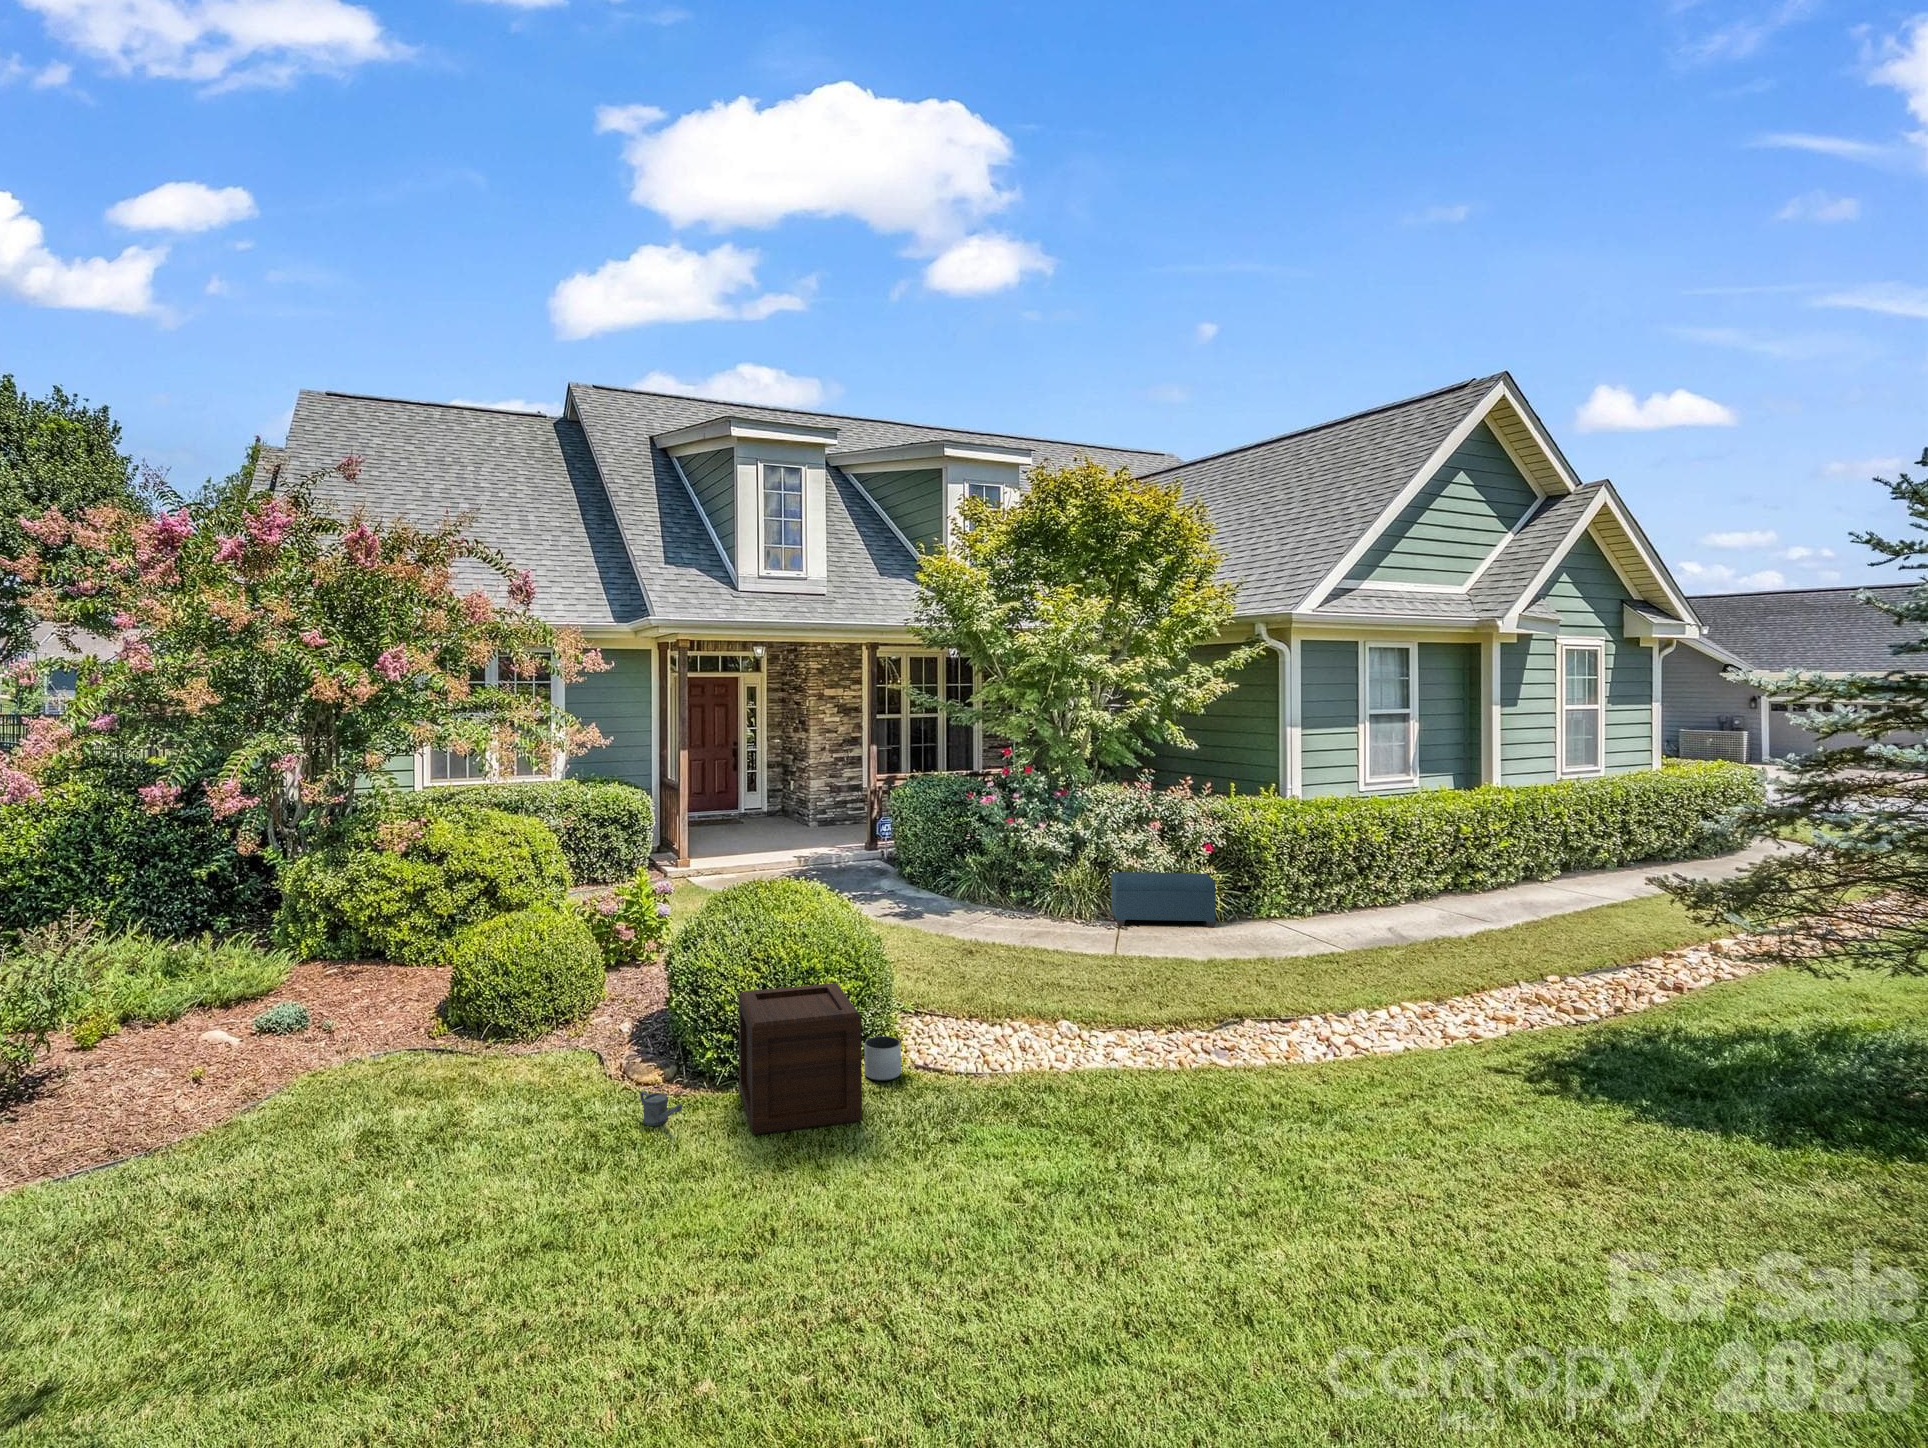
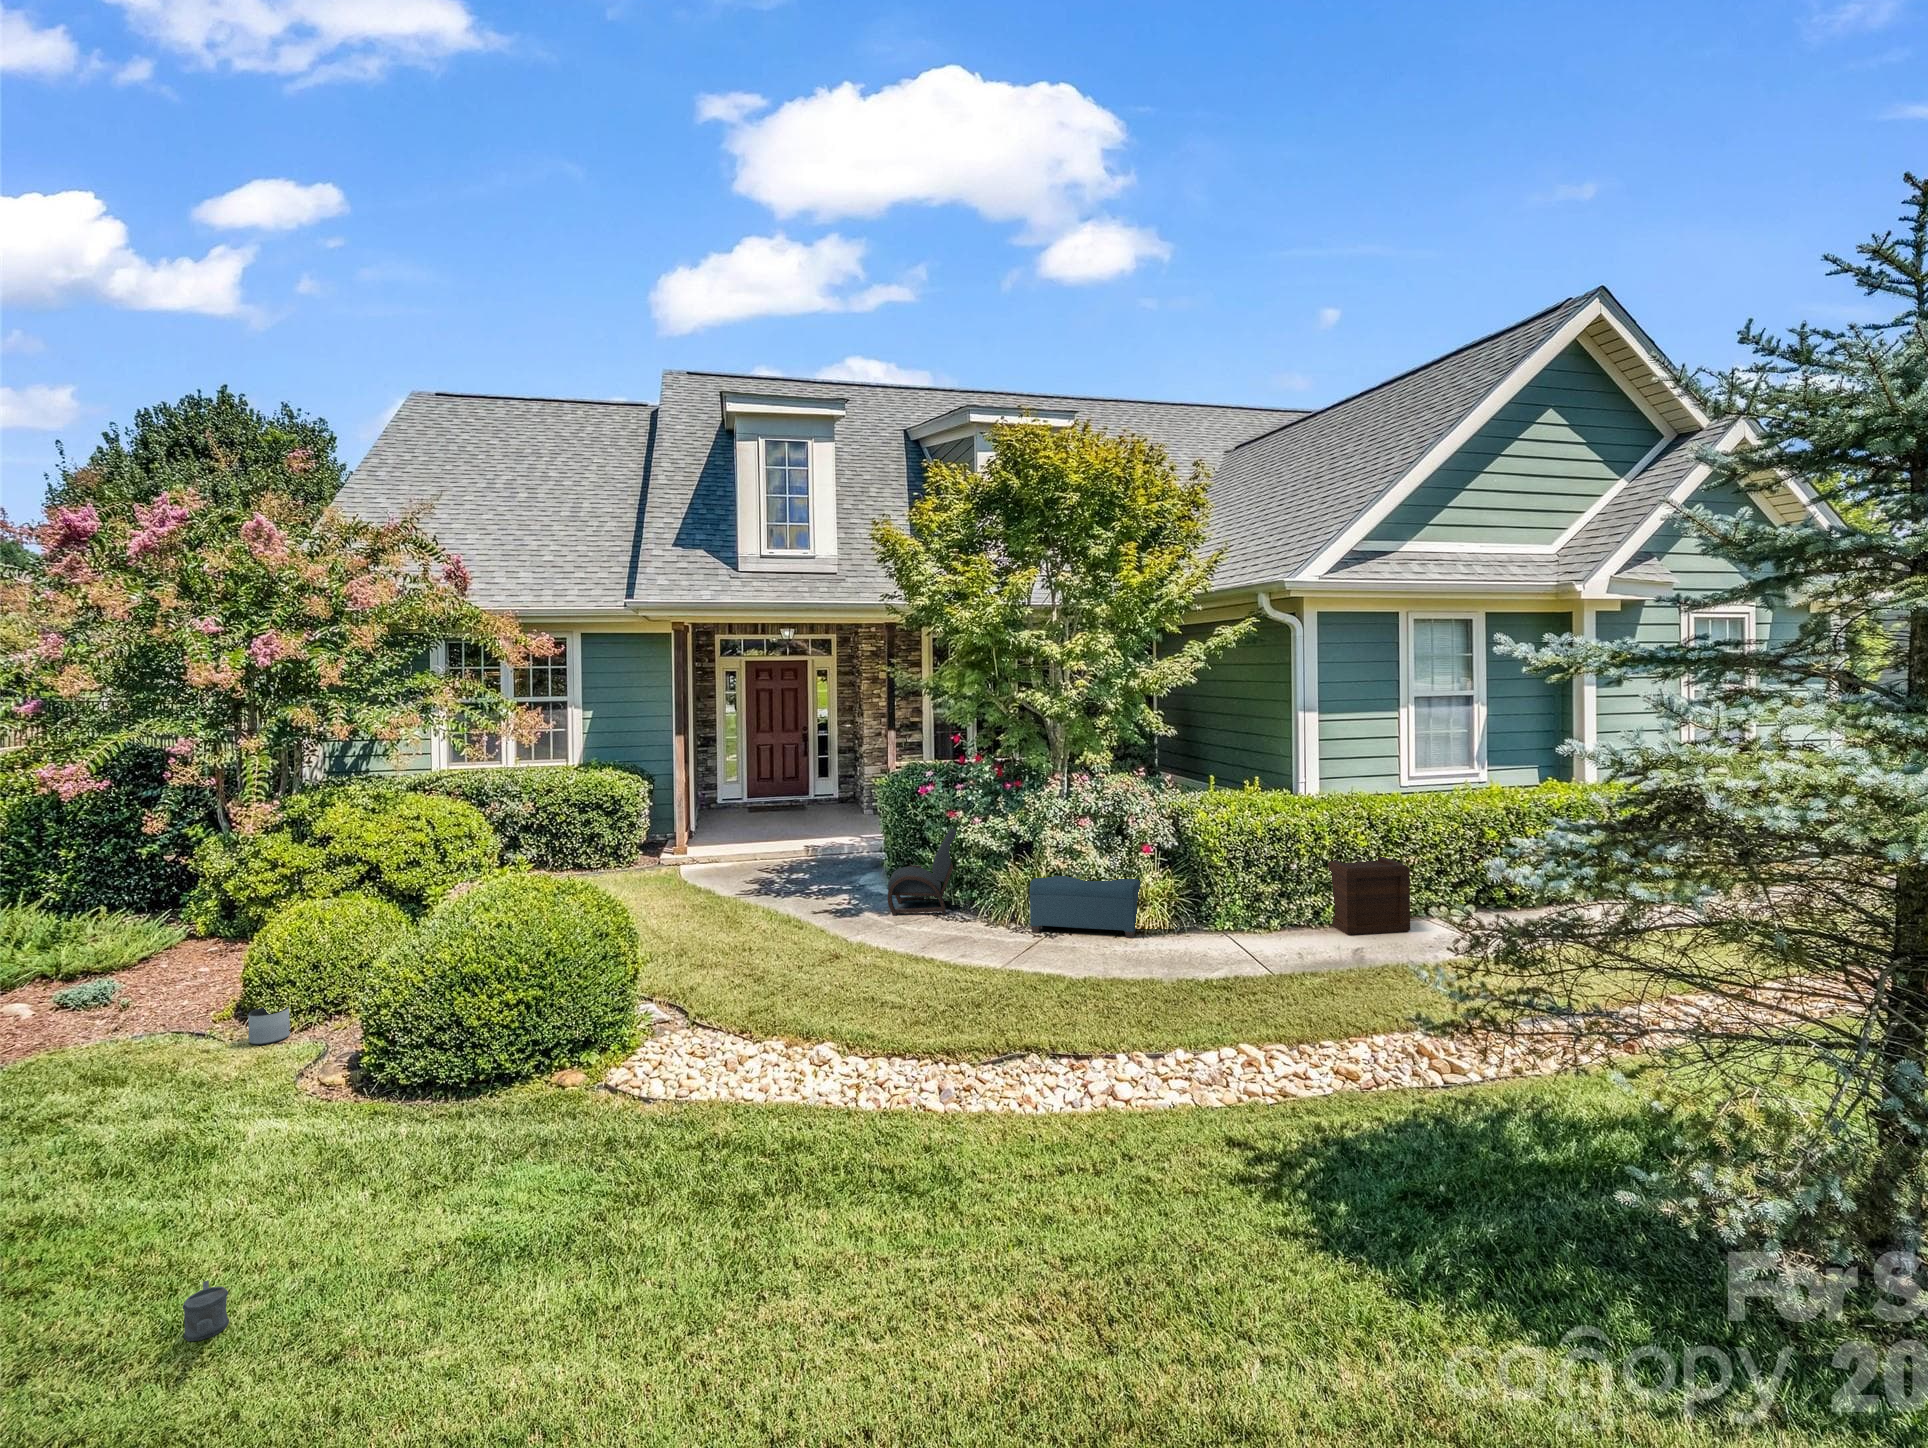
lounge chair: none [950,829,1032,917] -> present [888,829,956,916]
wooden crate: present [739,983,862,1135] -> present [1328,857,1410,935]
planter: present [865,1036,901,1081] -> present [248,1007,290,1045]
watering can: present [640,1091,682,1126] -> present [183,1281,229,1341]

